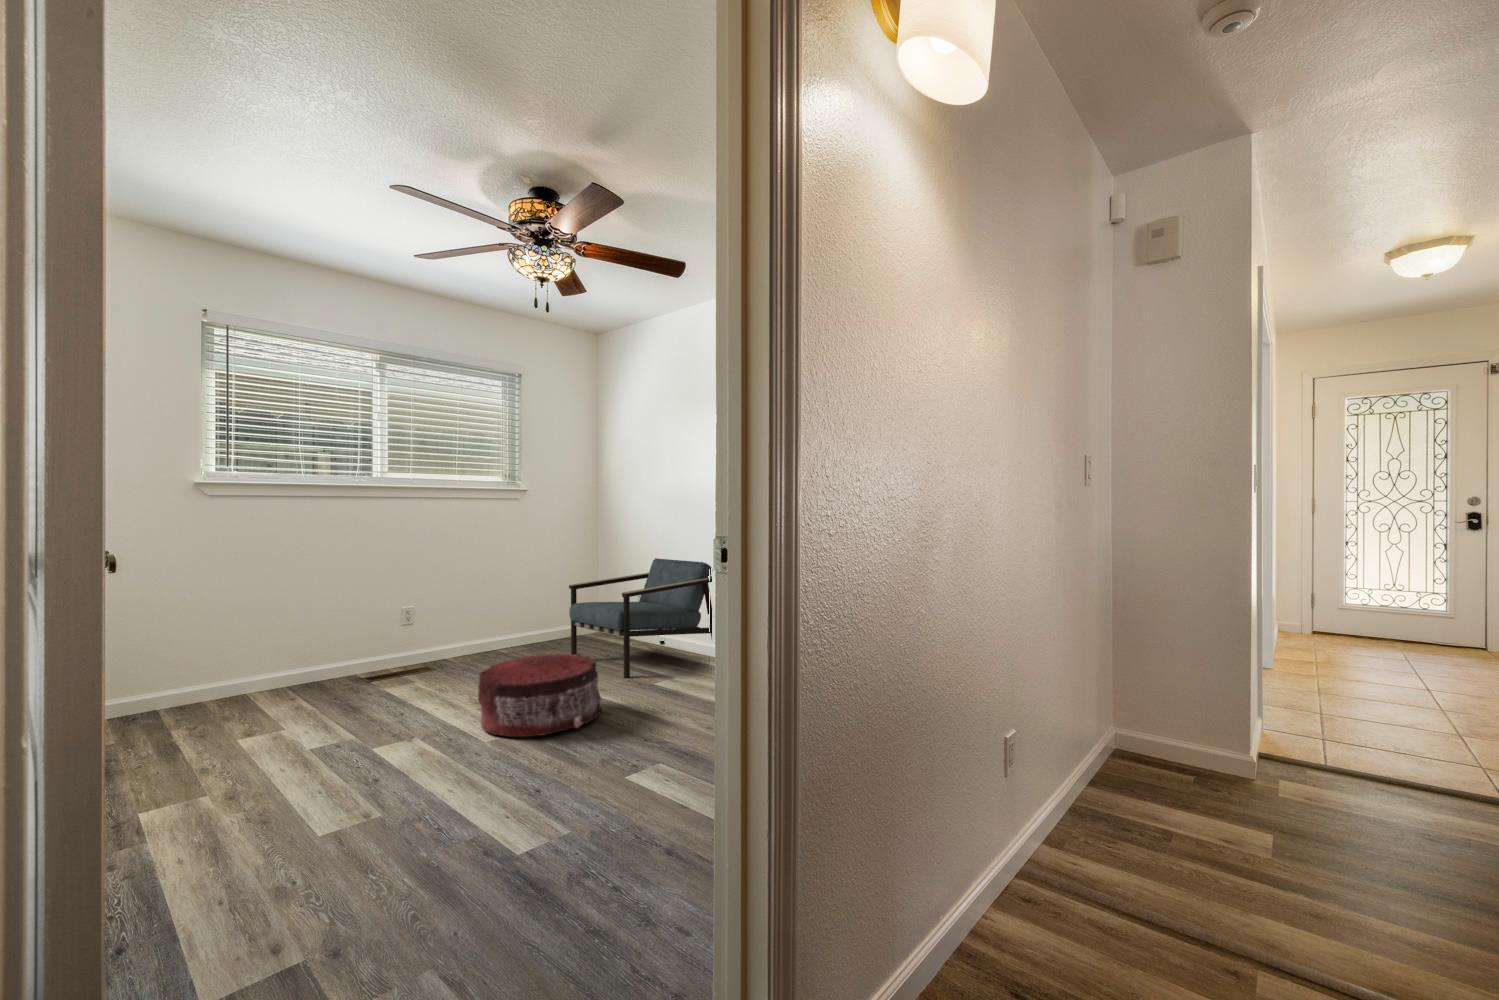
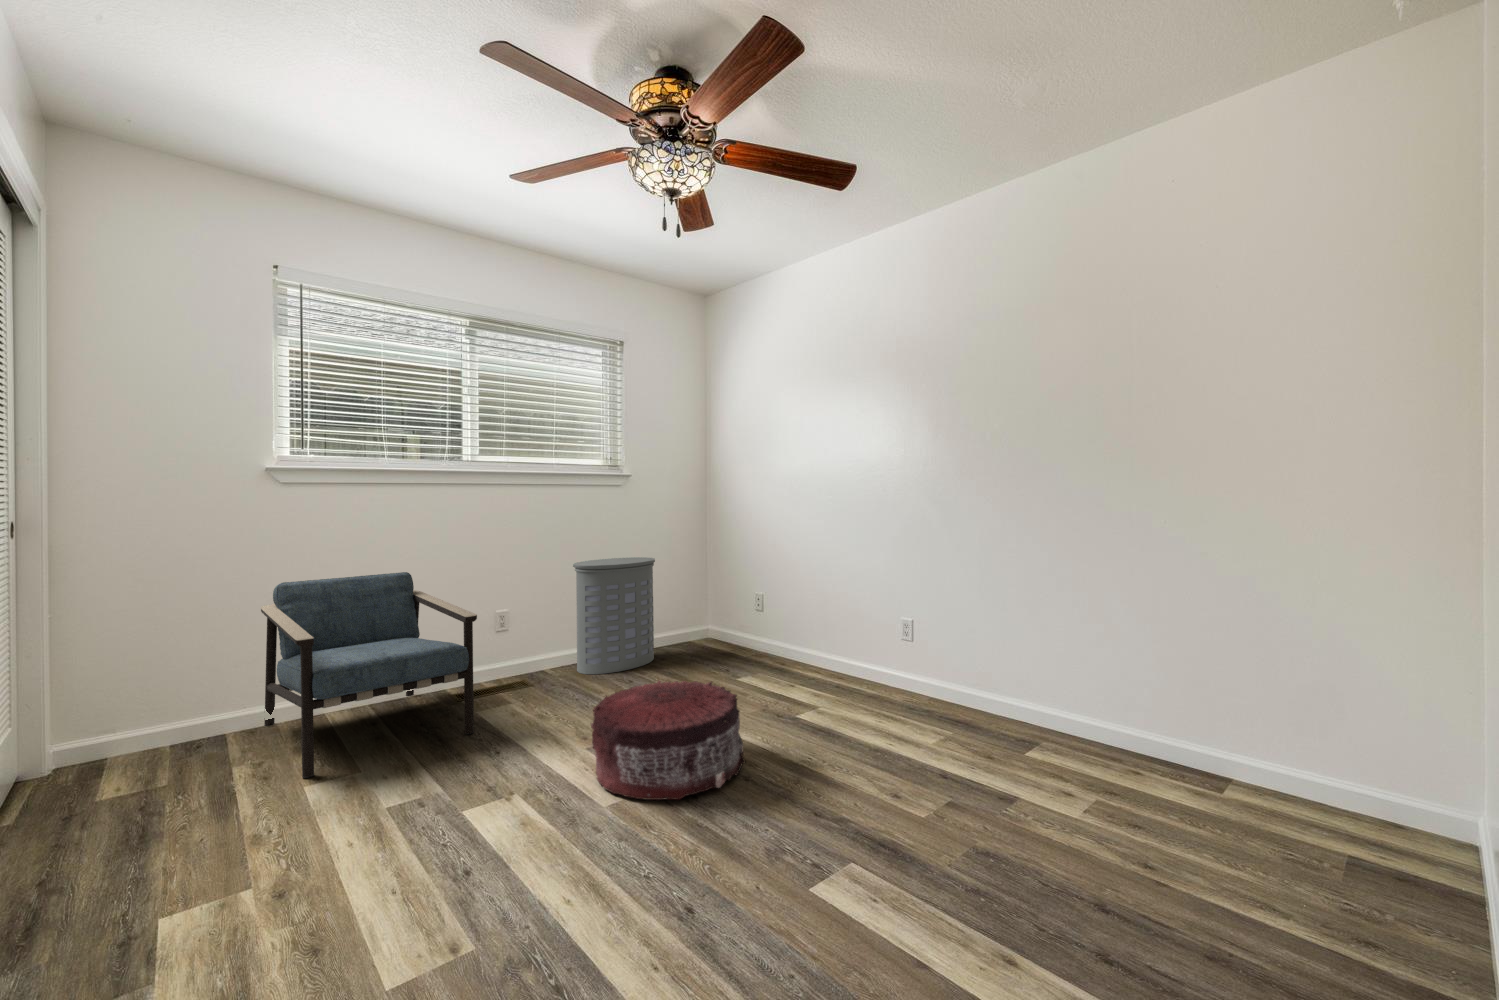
armchair: present [569,558,713,678] -> present [261,572,477,778]
laundry hamper: none [472,561,547,661] -> present [573,557,655,674]

